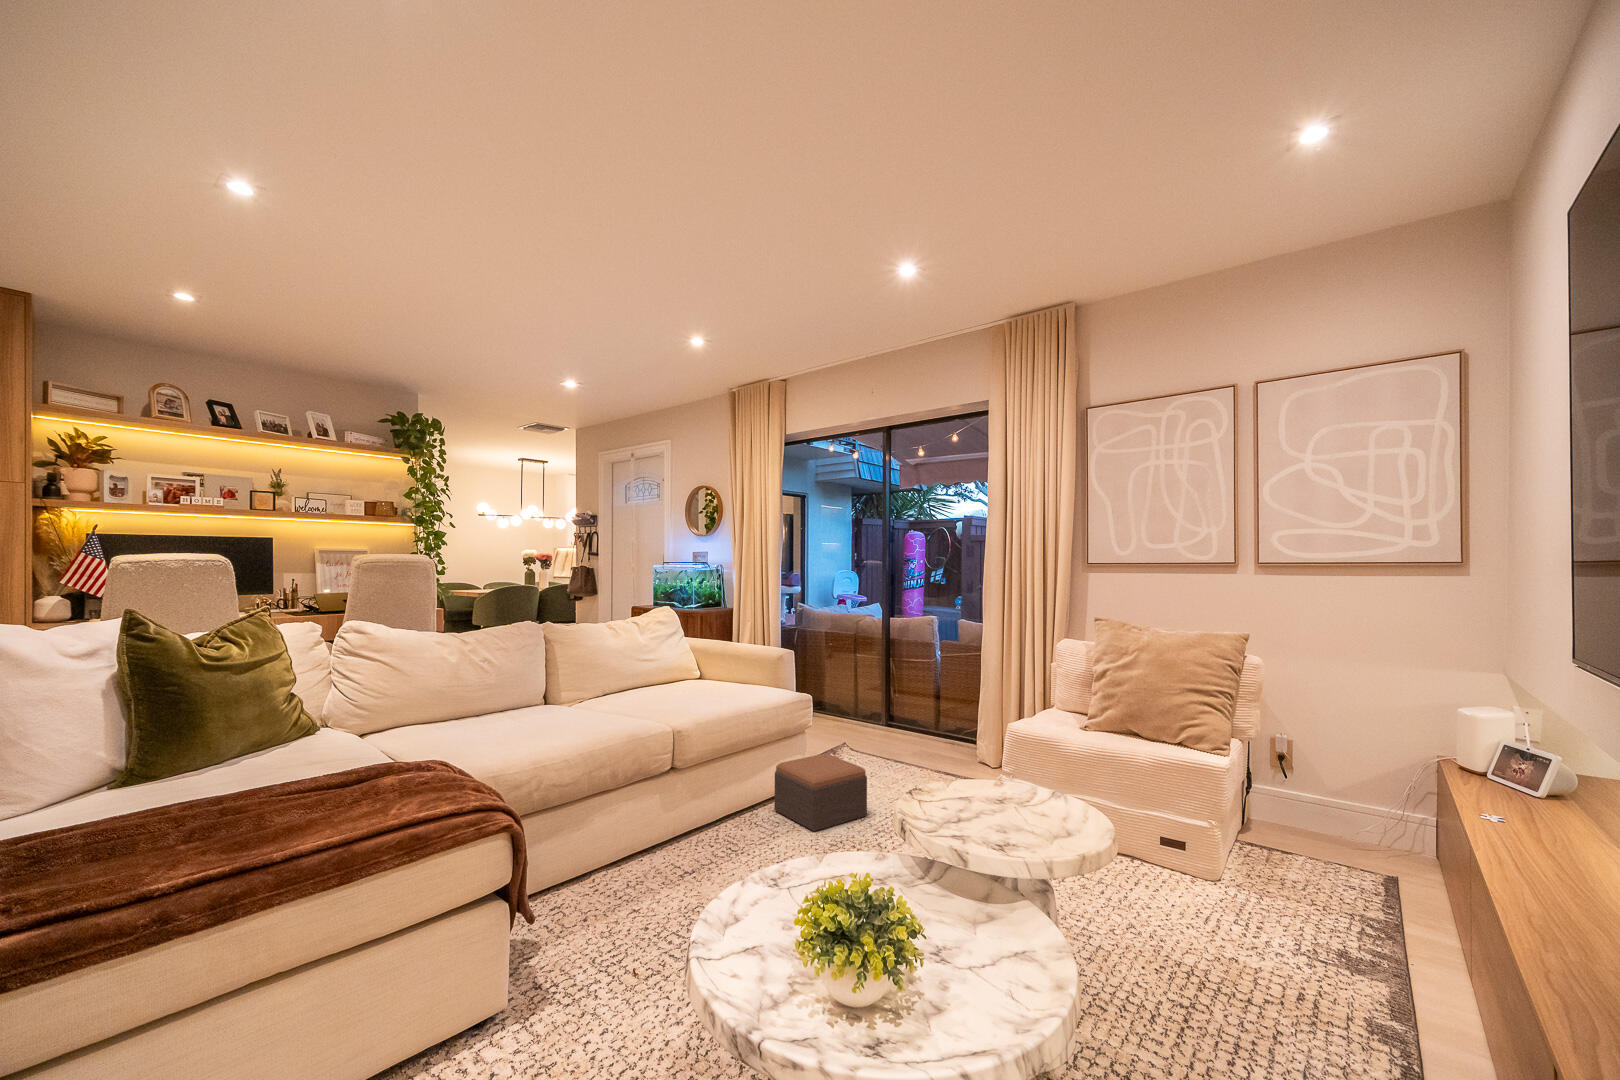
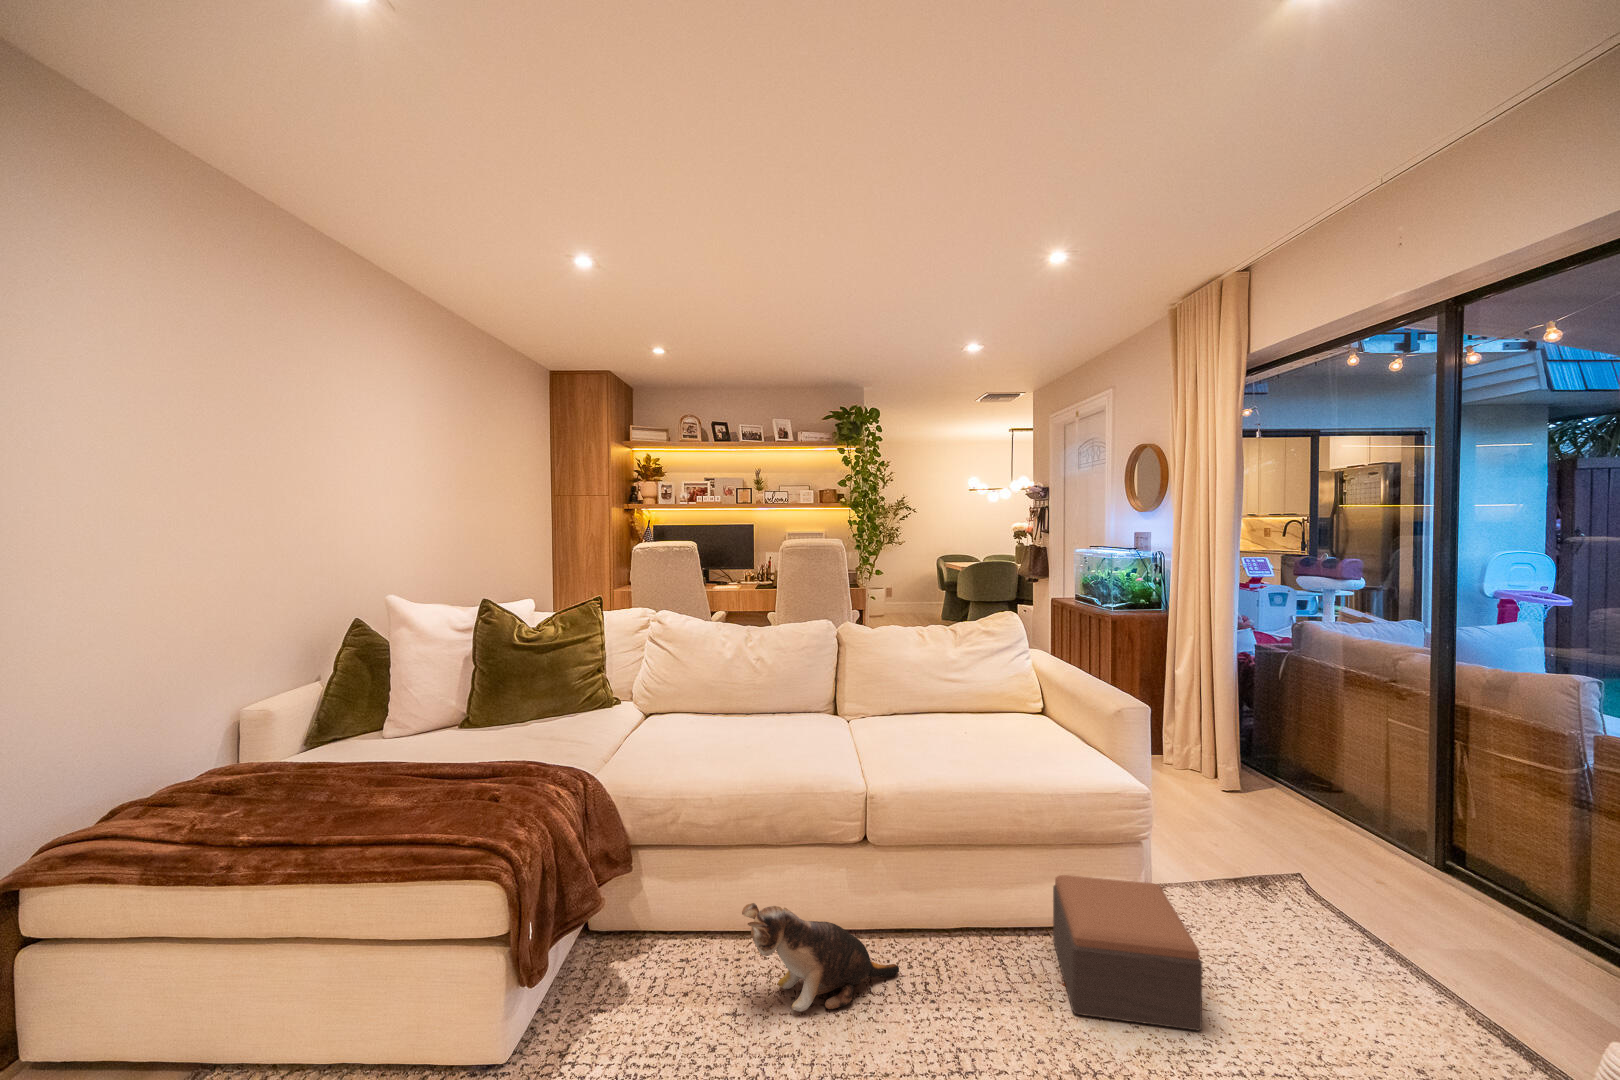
plush toy: none [626,818,710,890] -> present [742,903,899,1012]

